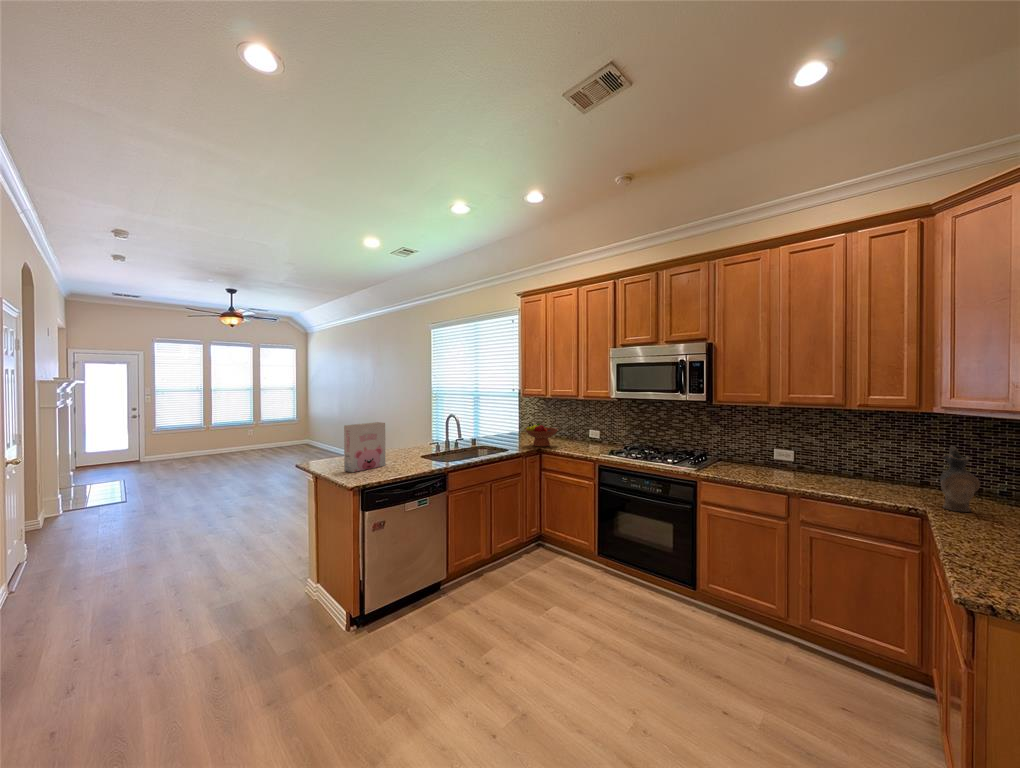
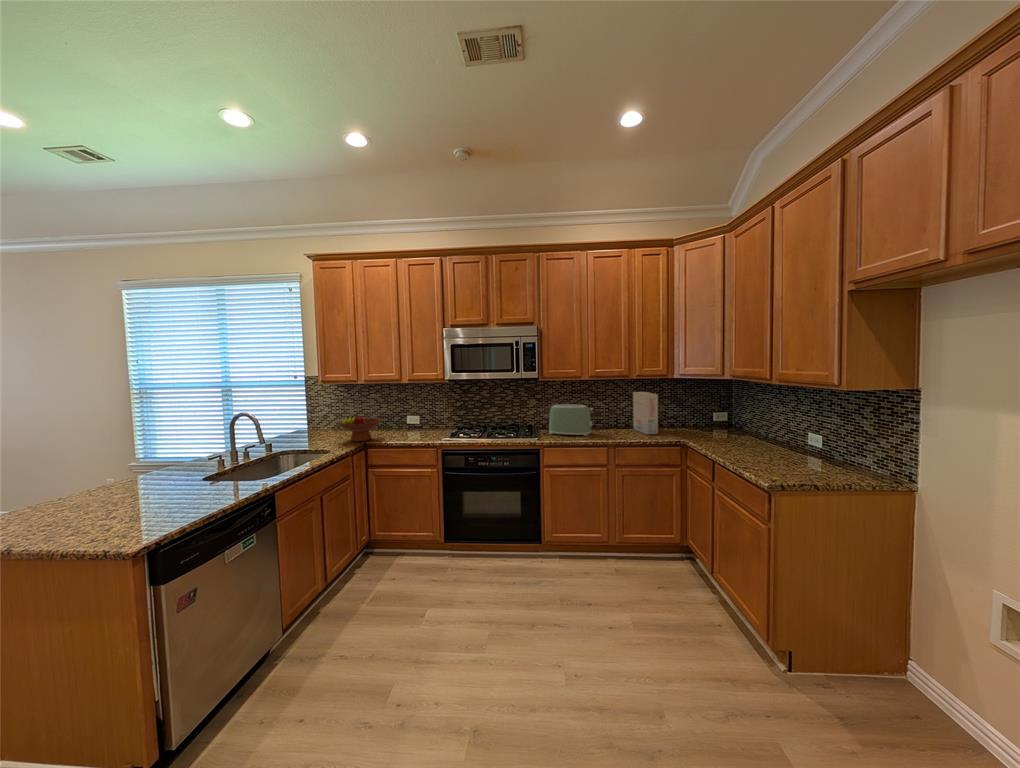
cereal box: present [344,422,385,472] -> present [633,392,658,434]
toaster: none [725,434,782,476] -> present [549,404,593,436]
ceramic pitcher: present [940,446,980,512] -> none [686,398,706,439]

